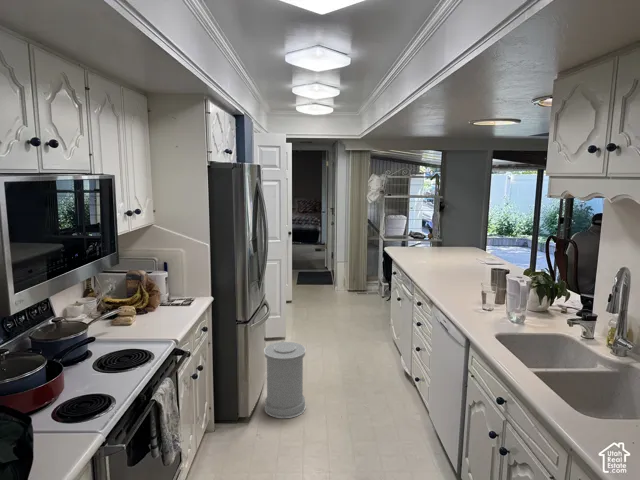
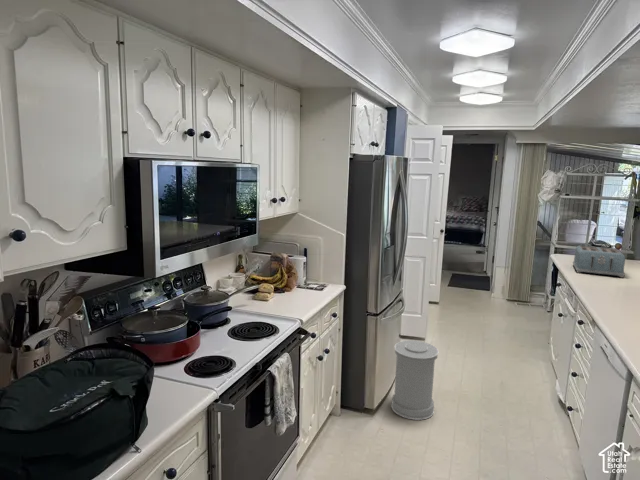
toaster: none [404,238,444,263] -> present [573,246,625,277]

